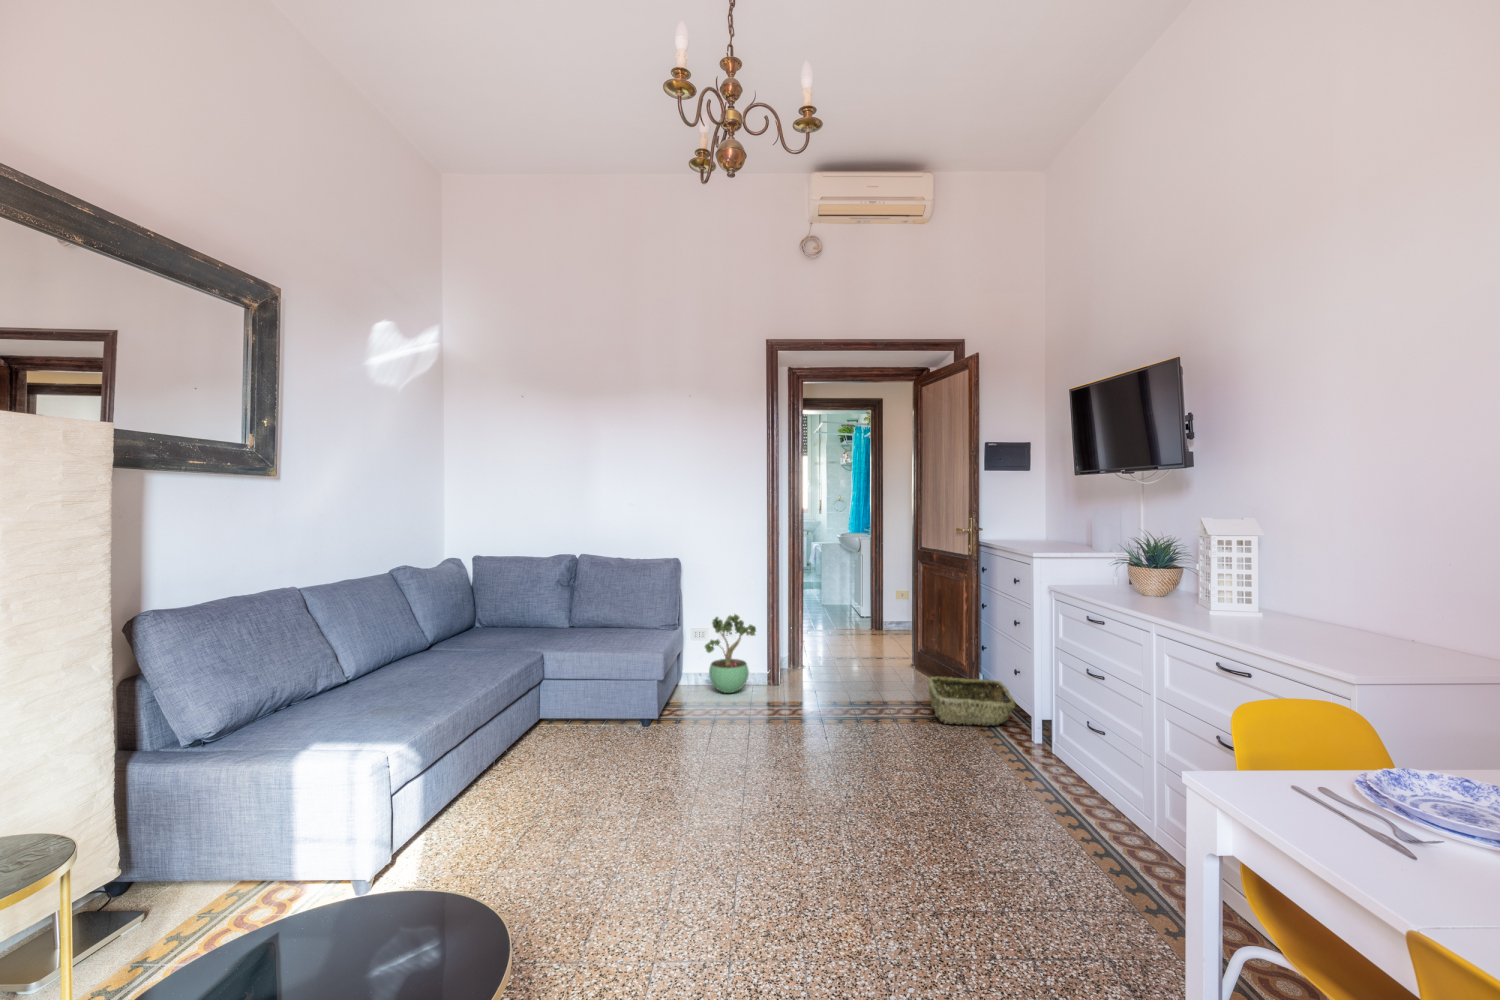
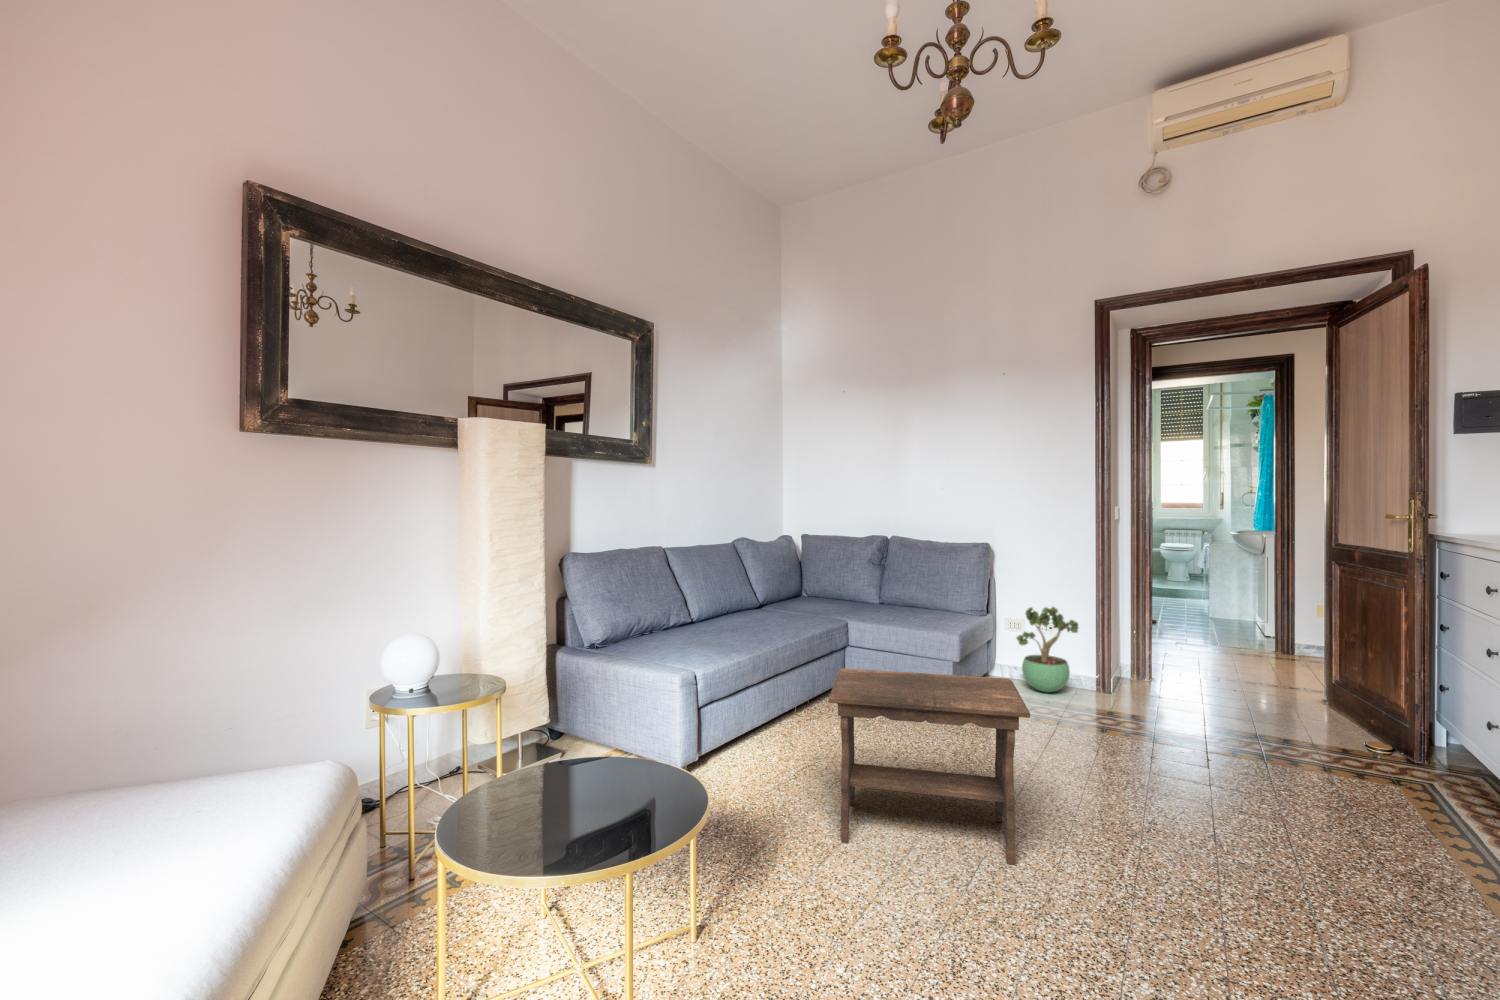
woven basket: present [928,677,1015,725] -> none [1324,713,1487,799]
footstool: none [578,694,778,906] -> present [828,668,1030,865]

